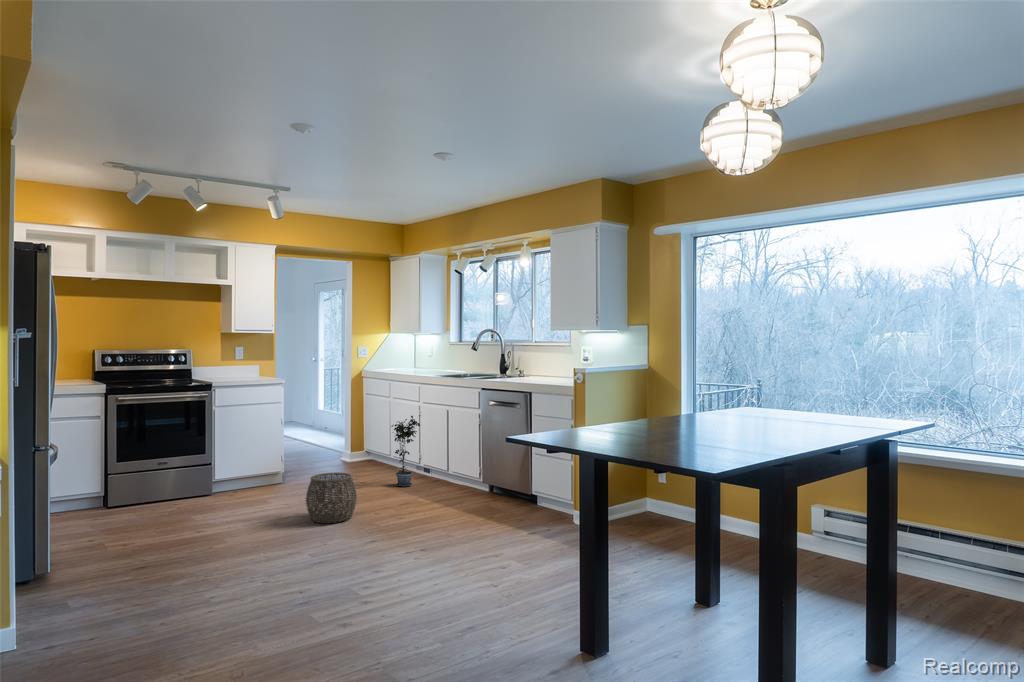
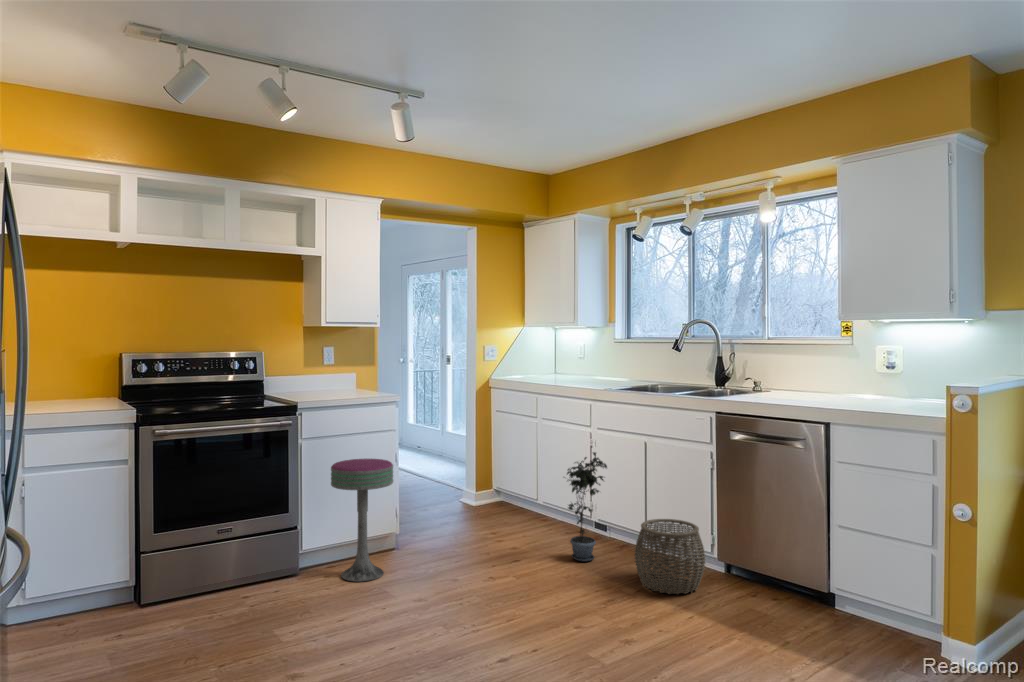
bar stool: none [234,420,276,497] -> present [331,459,393,582]
woven basket: present [306,472,357,523] -> present [635,519,706,594]

